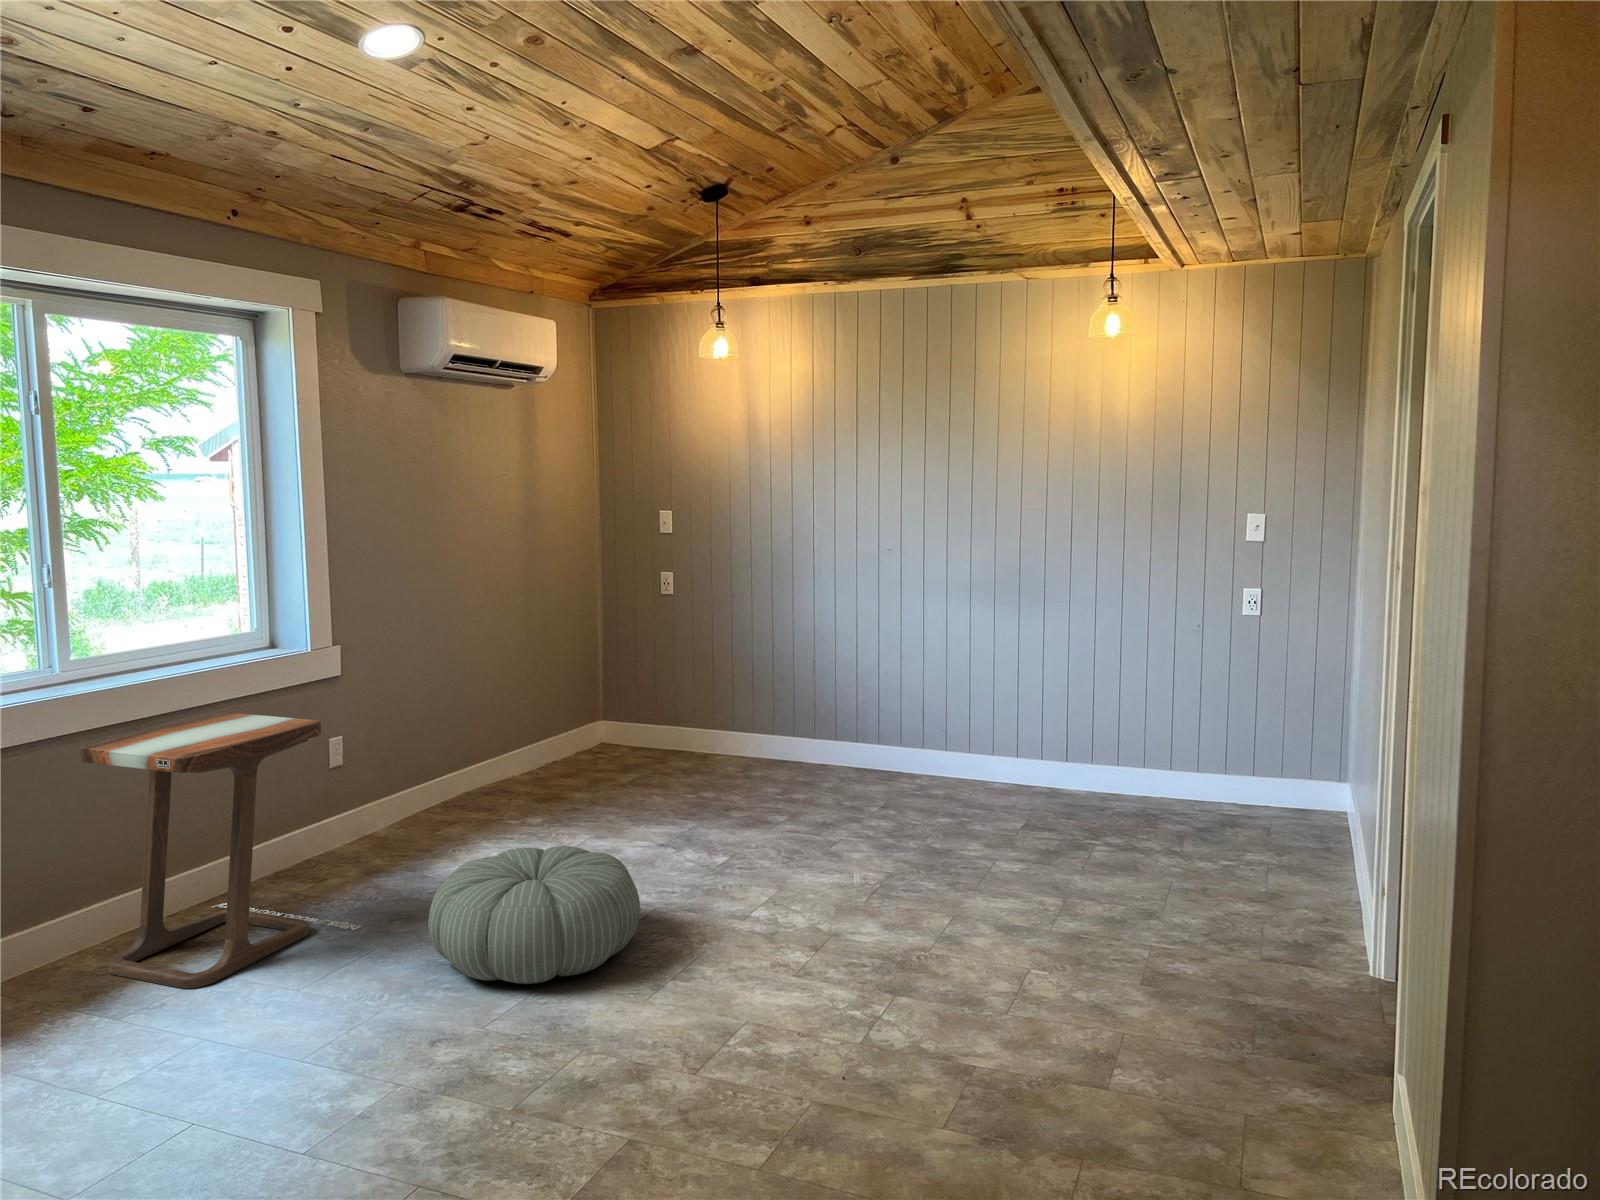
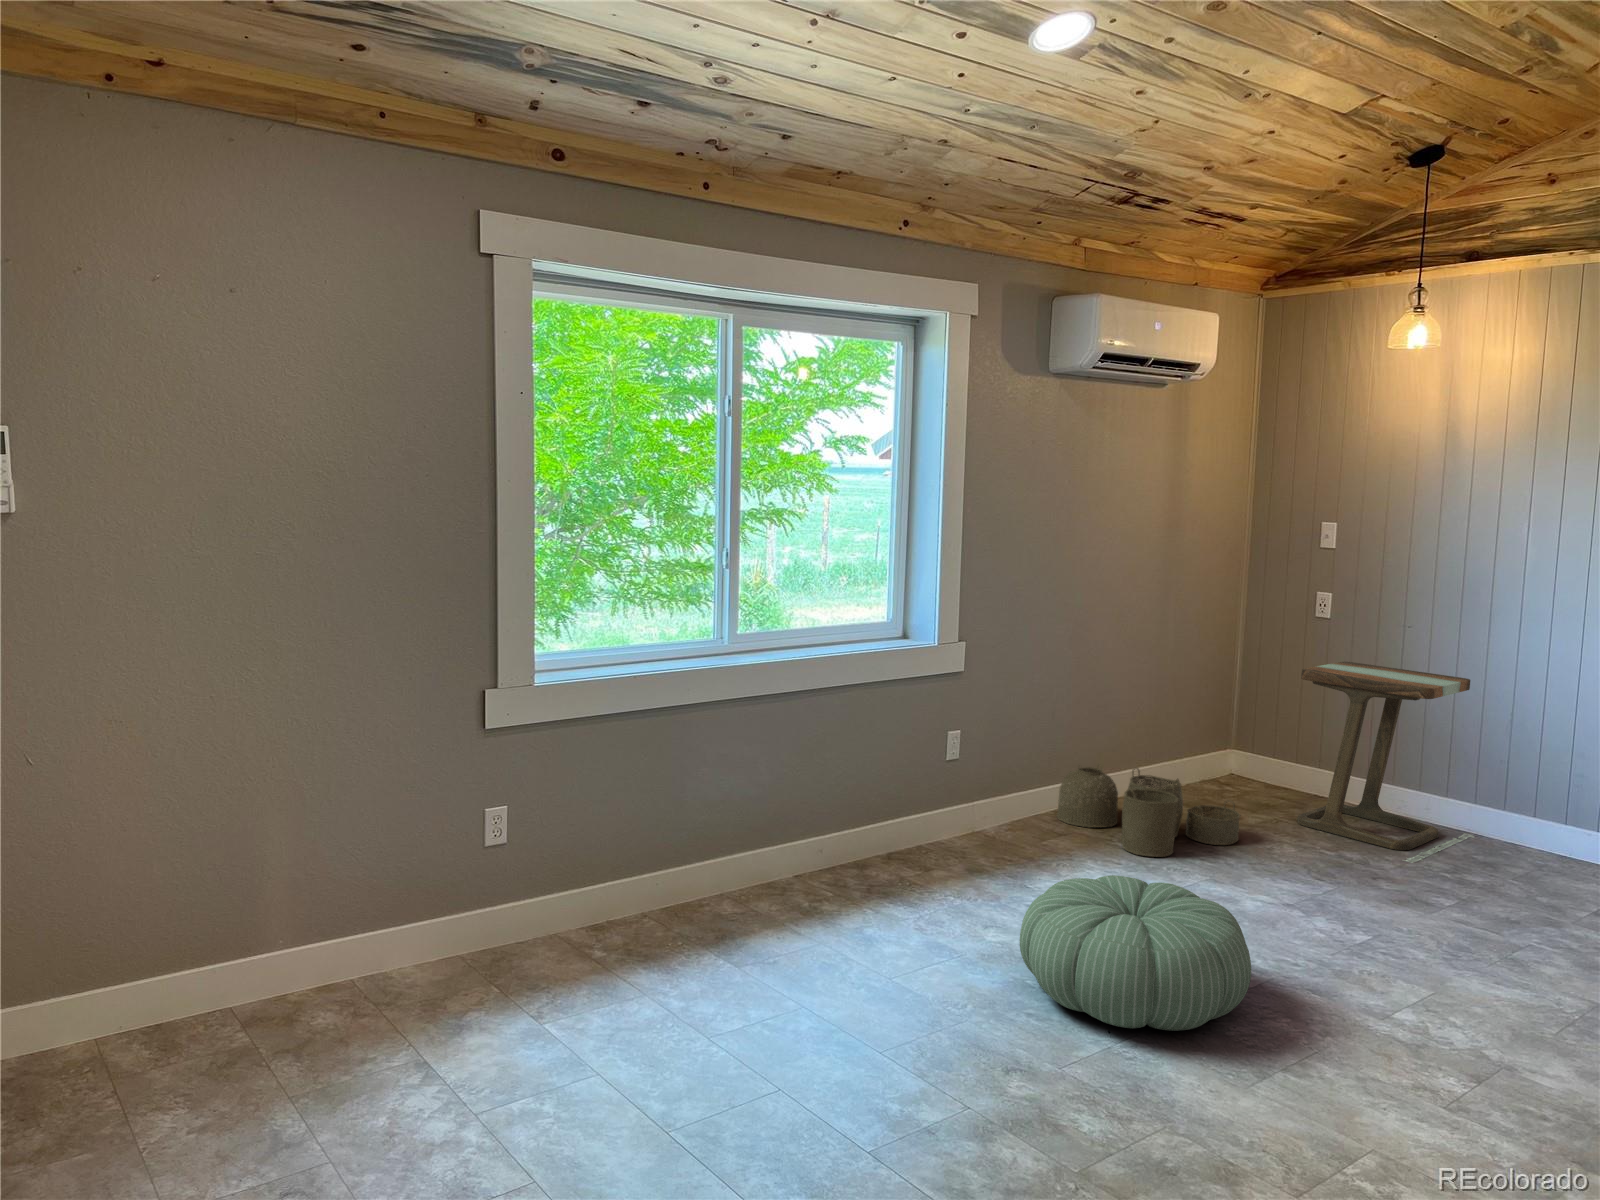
side table: present [81,713,360,988] -> present [1297,662,1471,861]
woven basket: none [445,750,616,831] -> present [1057,767,1241,857]

